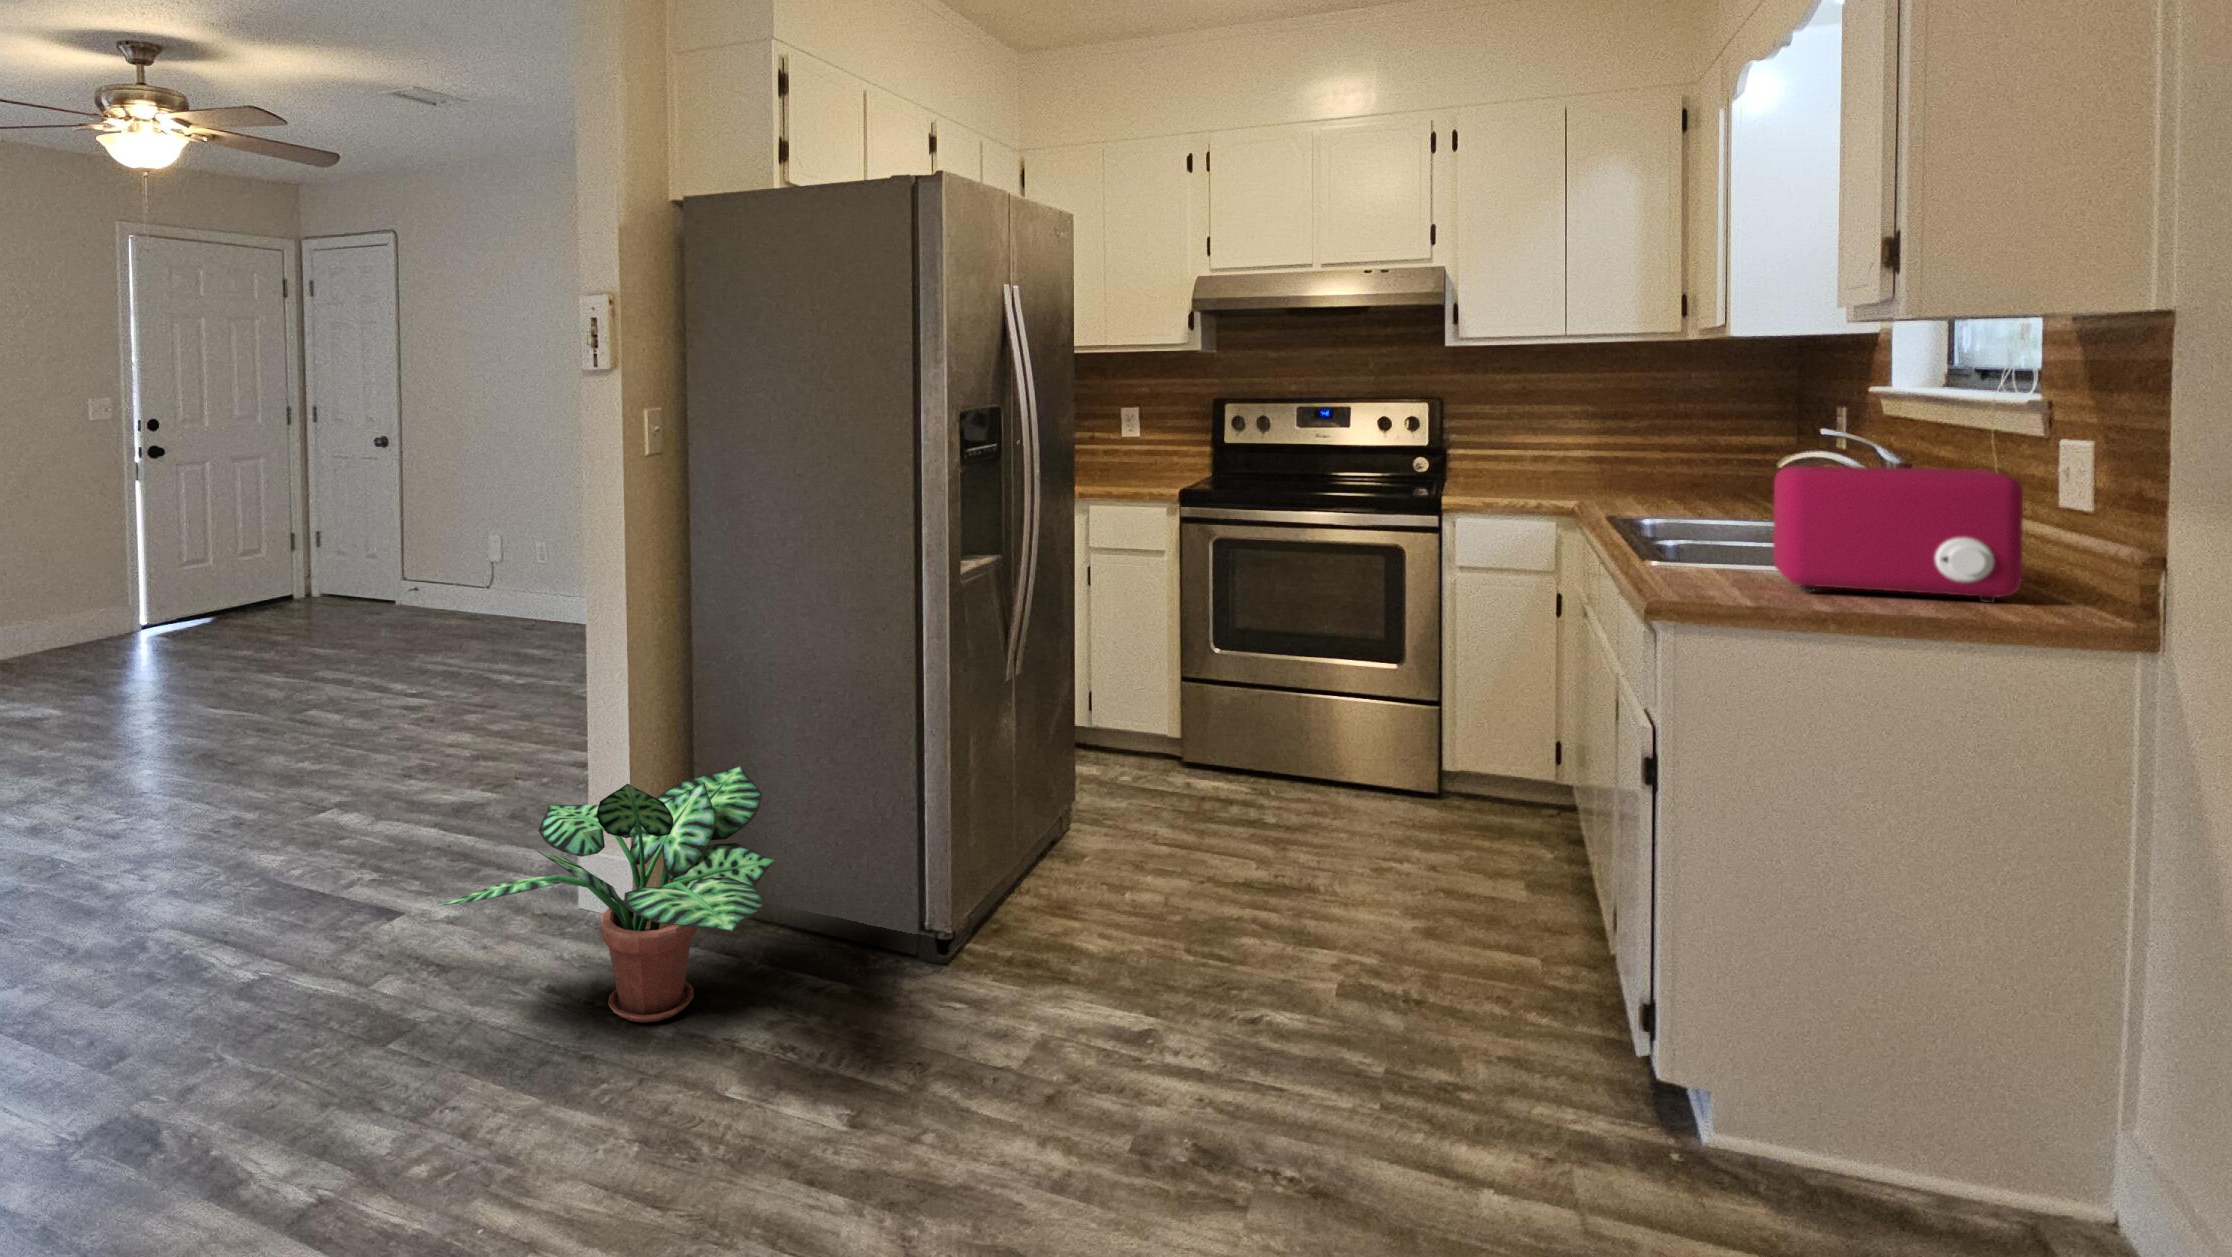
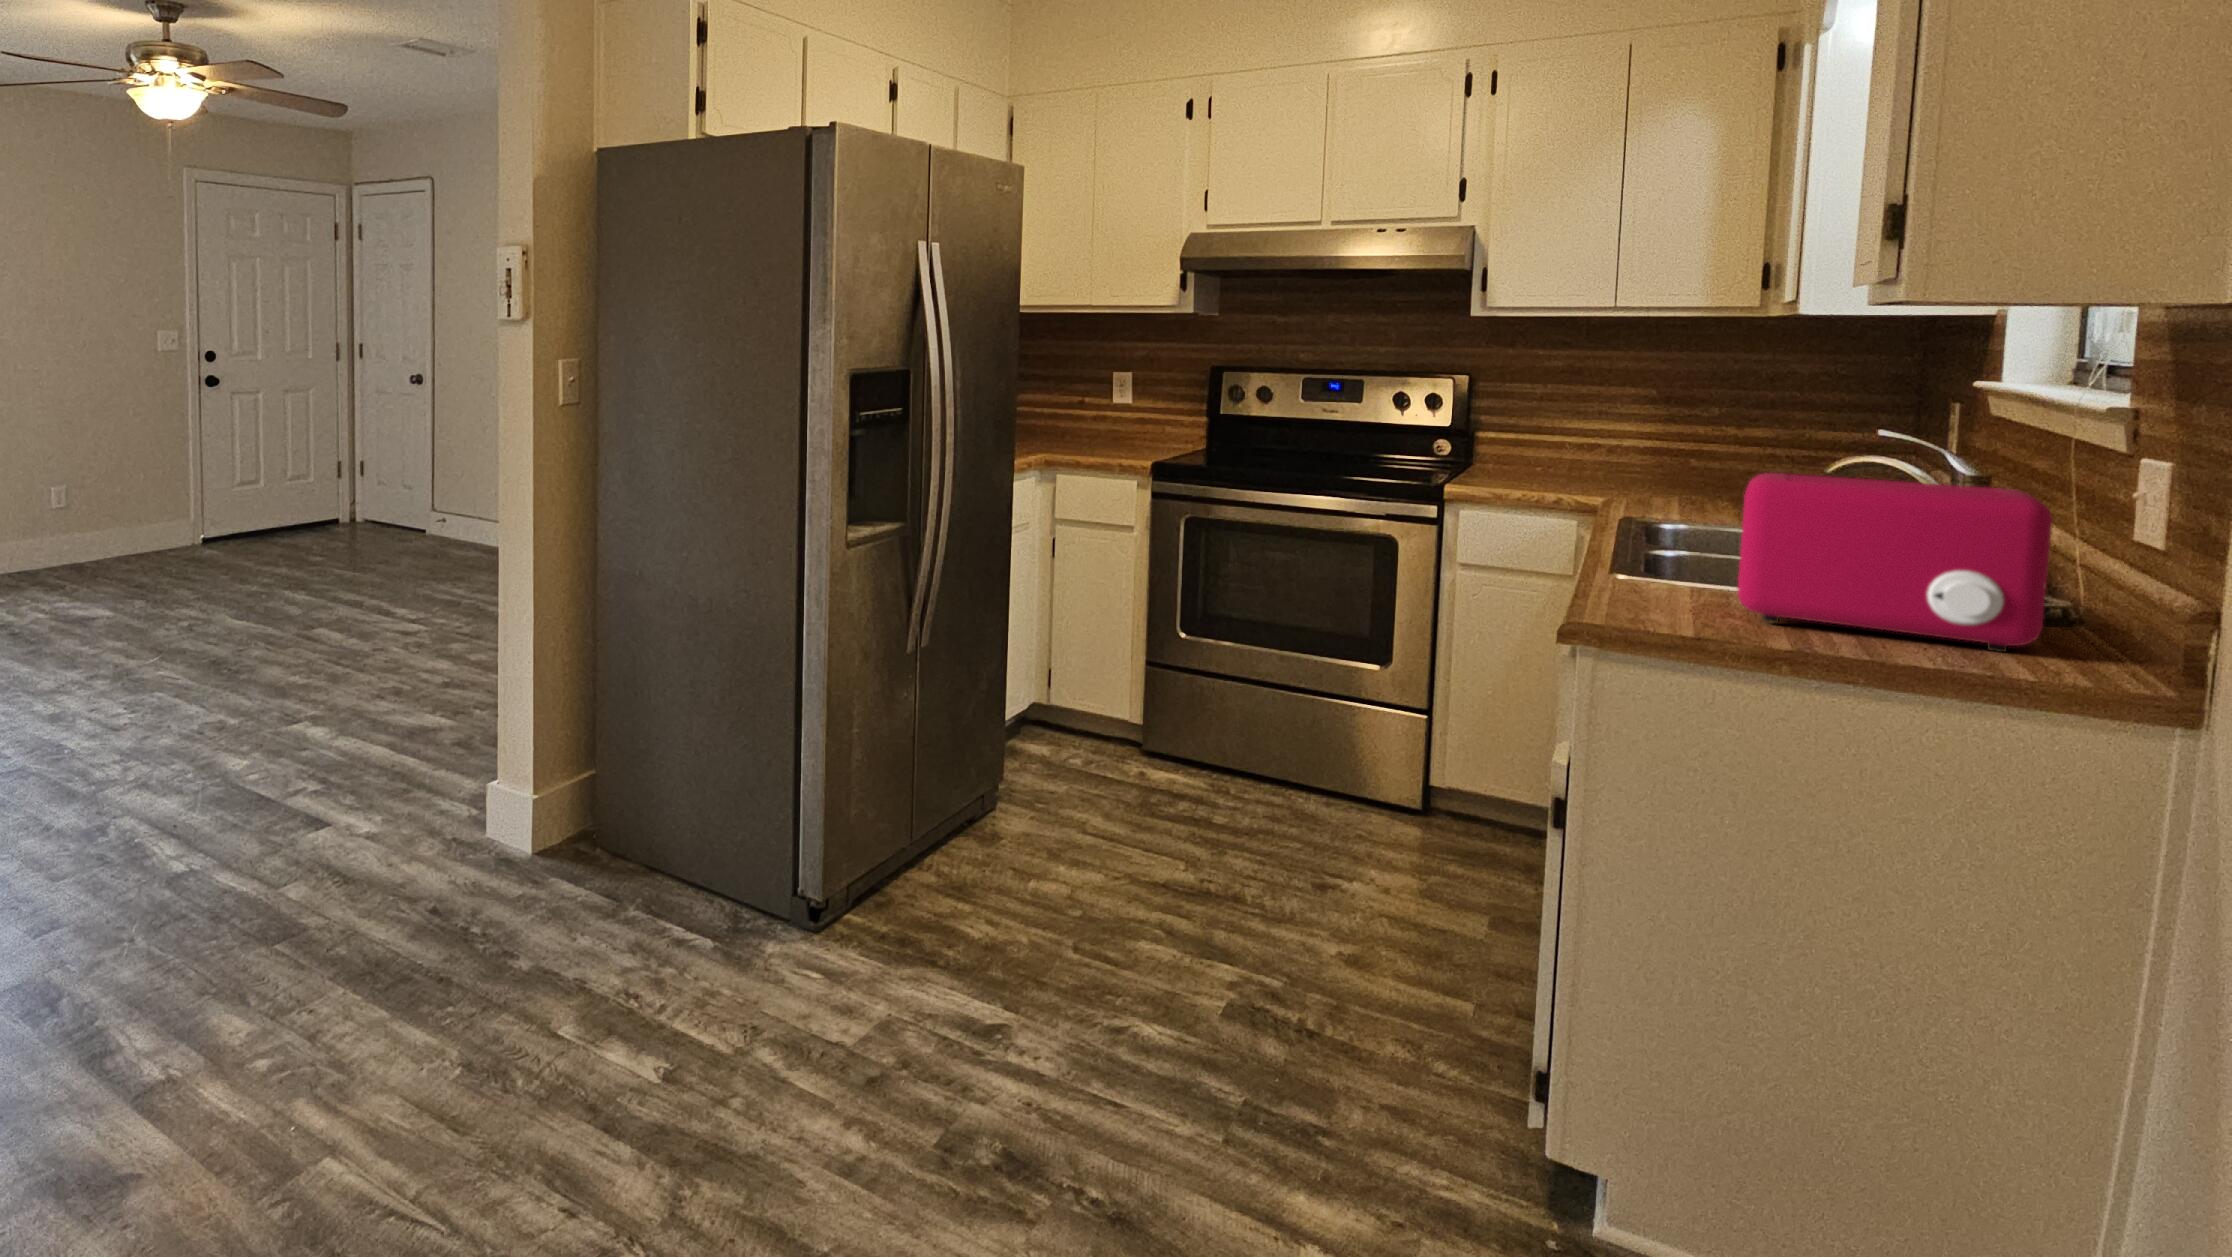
potted plant: present [435,766,775,1023] -> none [317,716,646,954]

